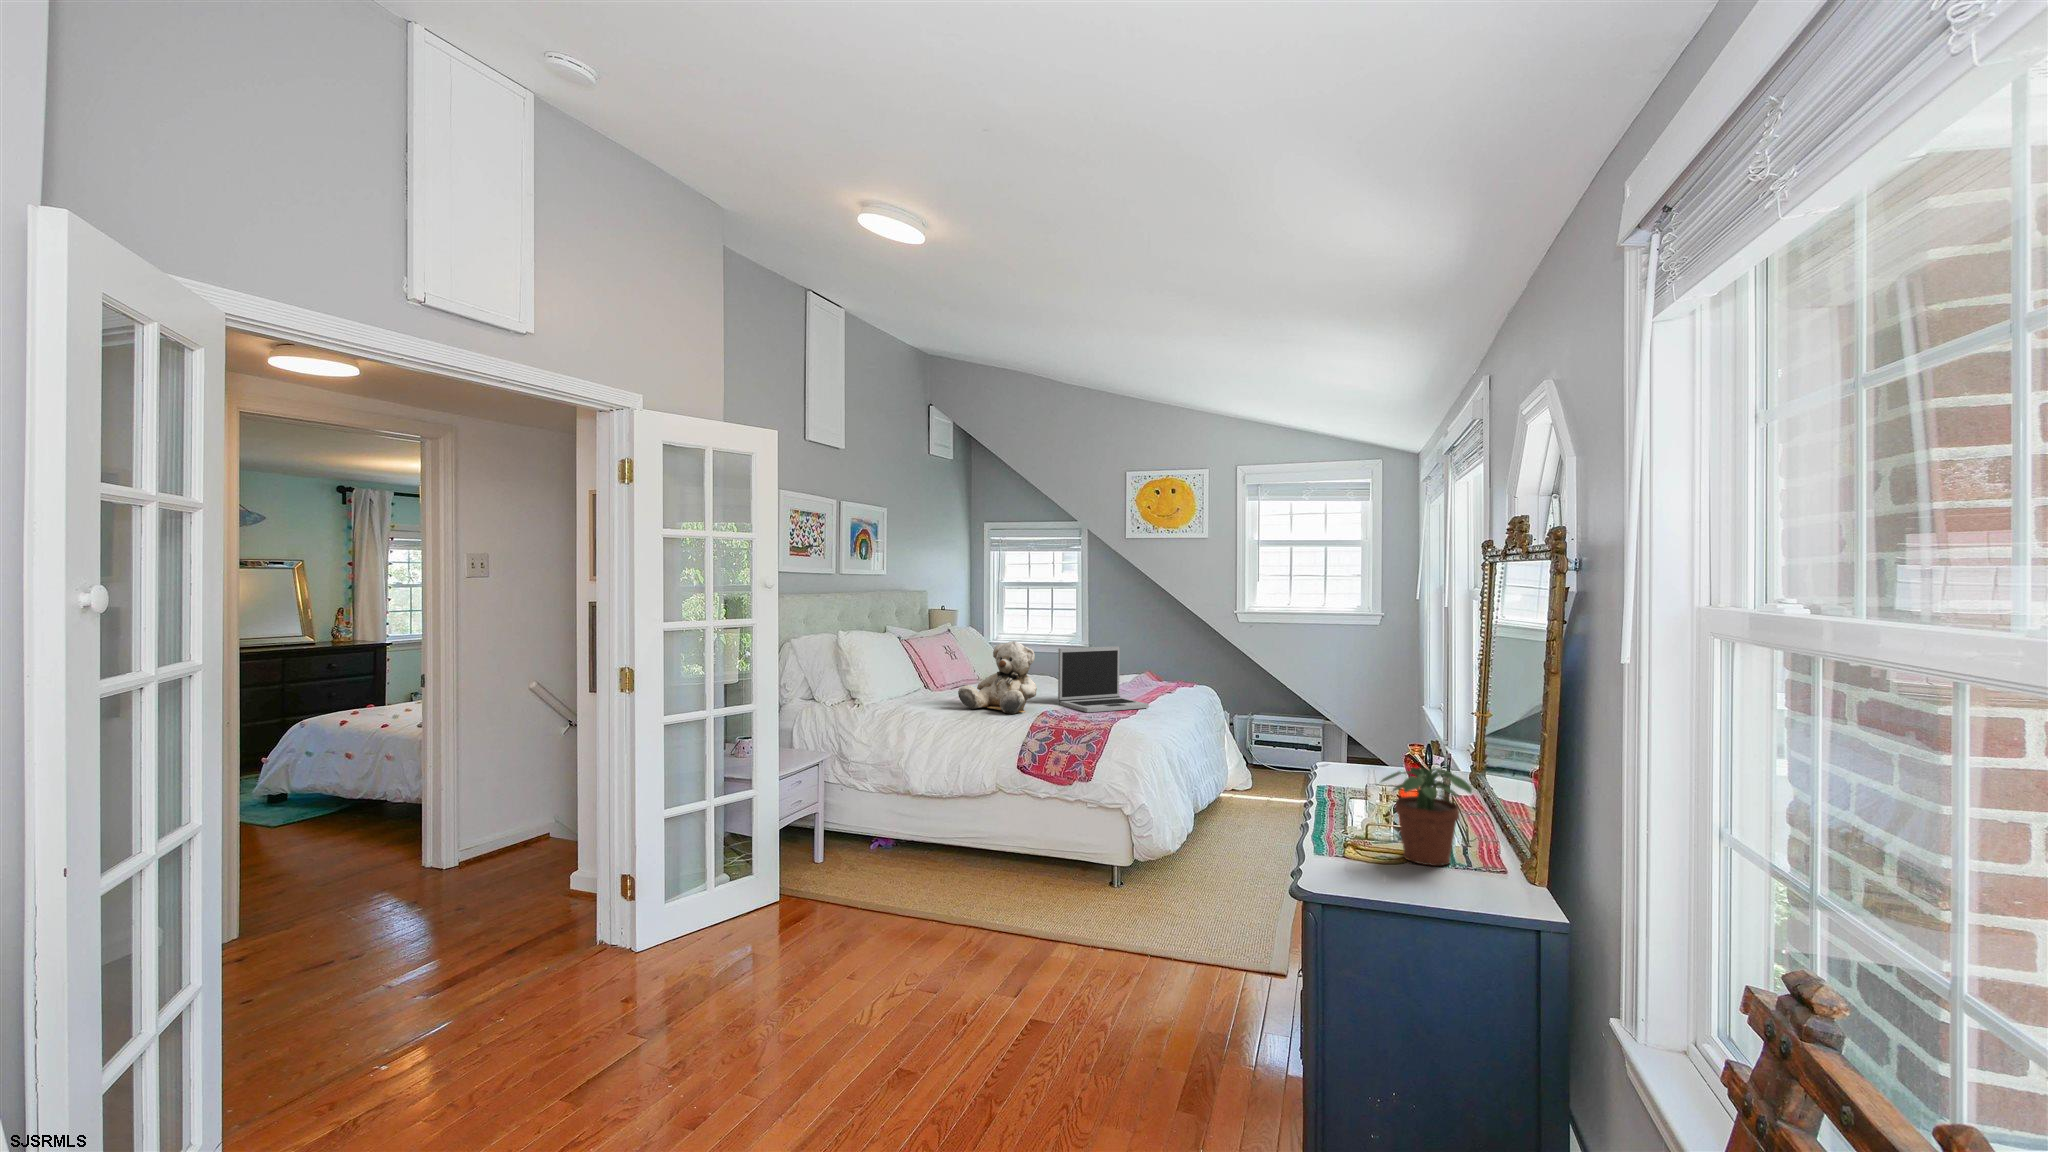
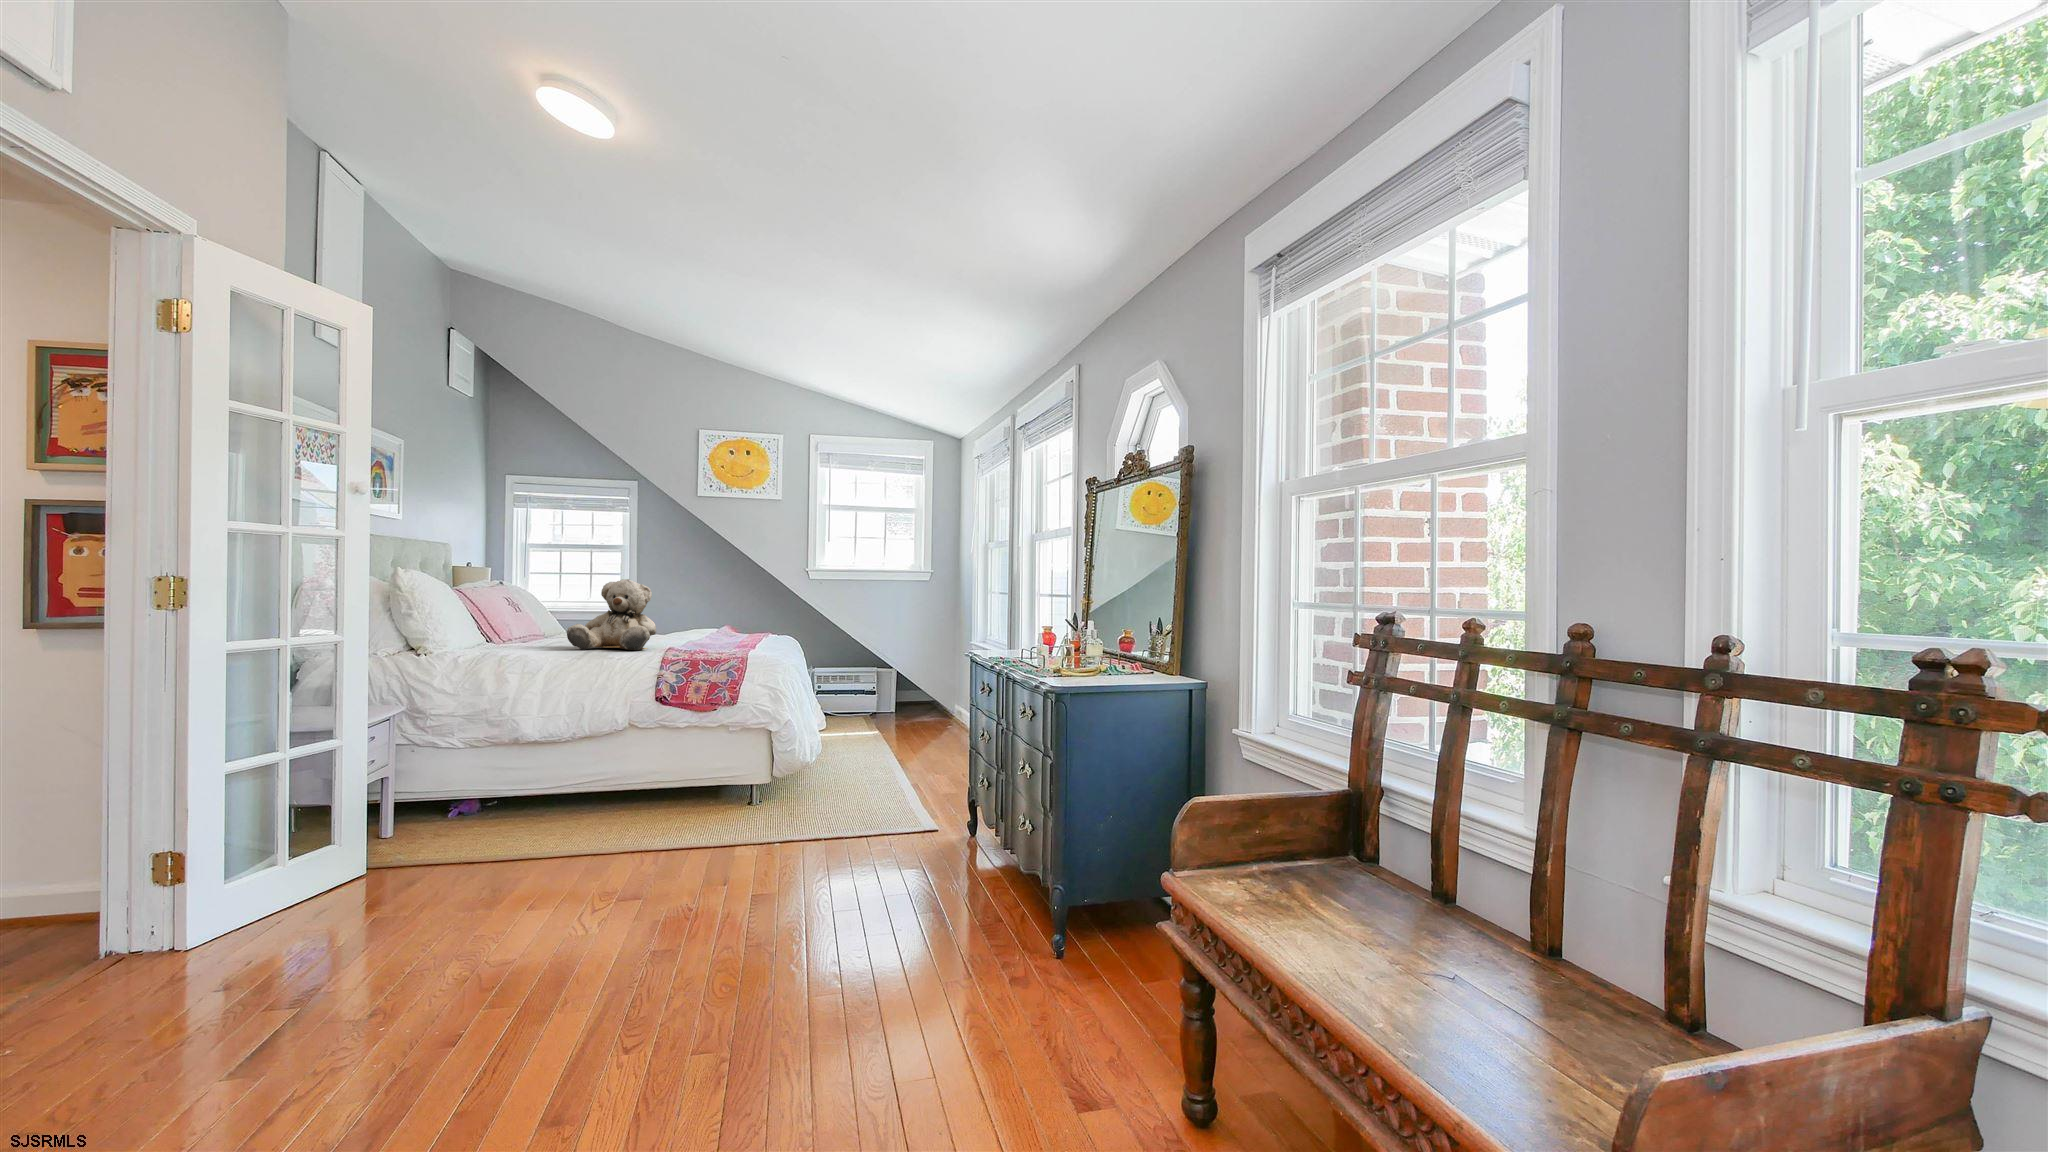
laptop: present [1058,646,1149,712] -> none [671,588,766,648]
potted plant: present [1381,767,1472,866] -> none [1068,618,1129,684]

